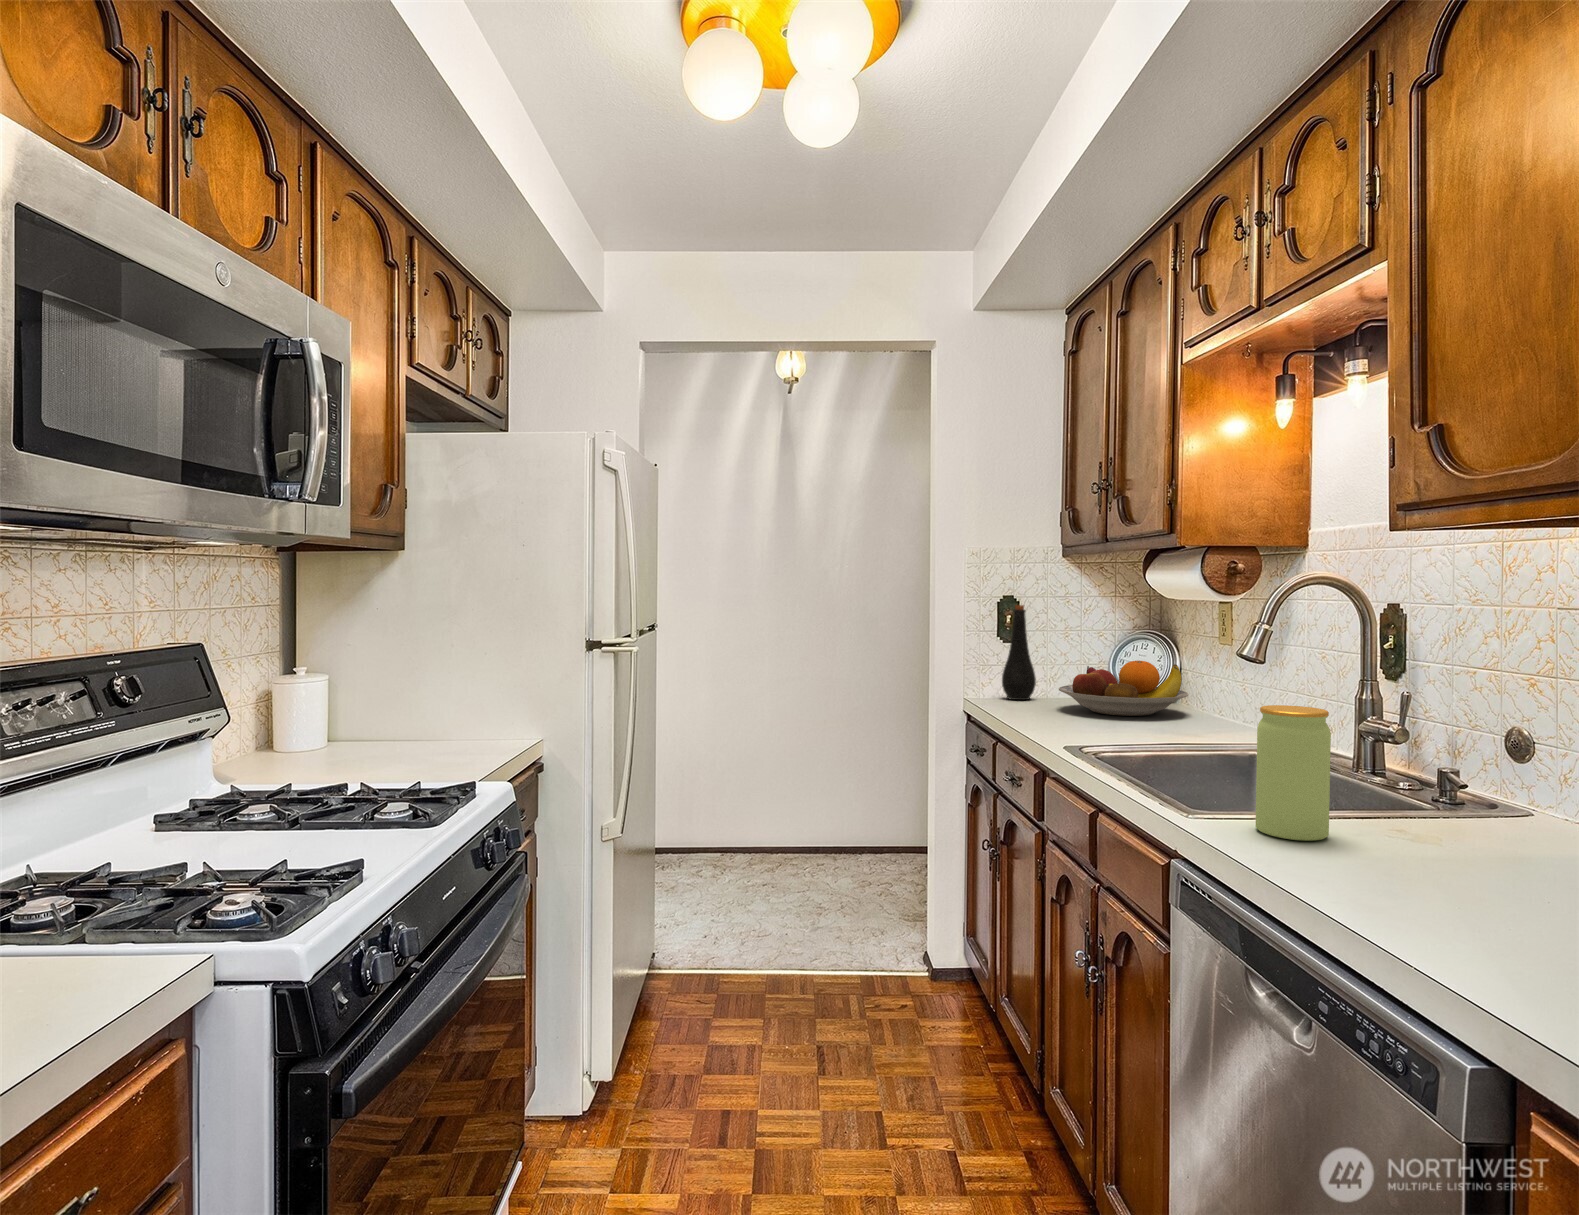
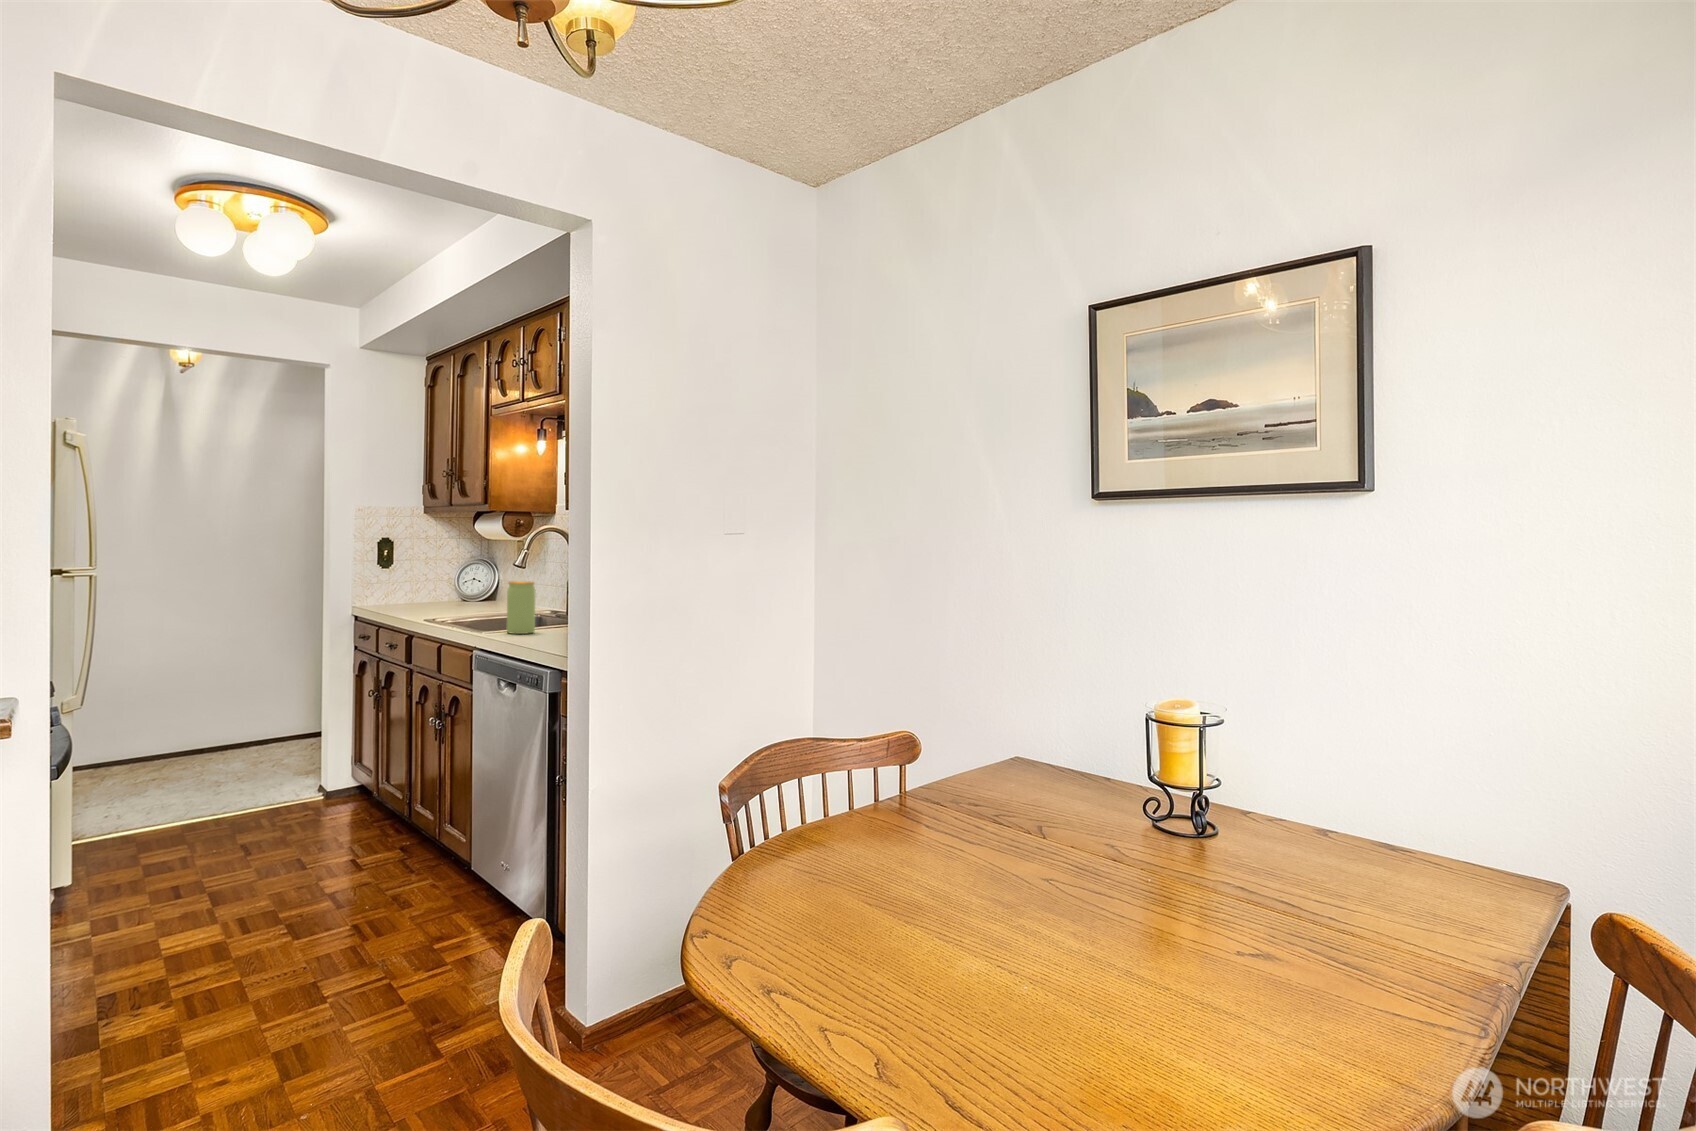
bottle: present [1002,605,1036,700] -> none [381,543,405,604]
fruit bowl: present [1059,661,1189,716] -> none [421,576,500,608]

